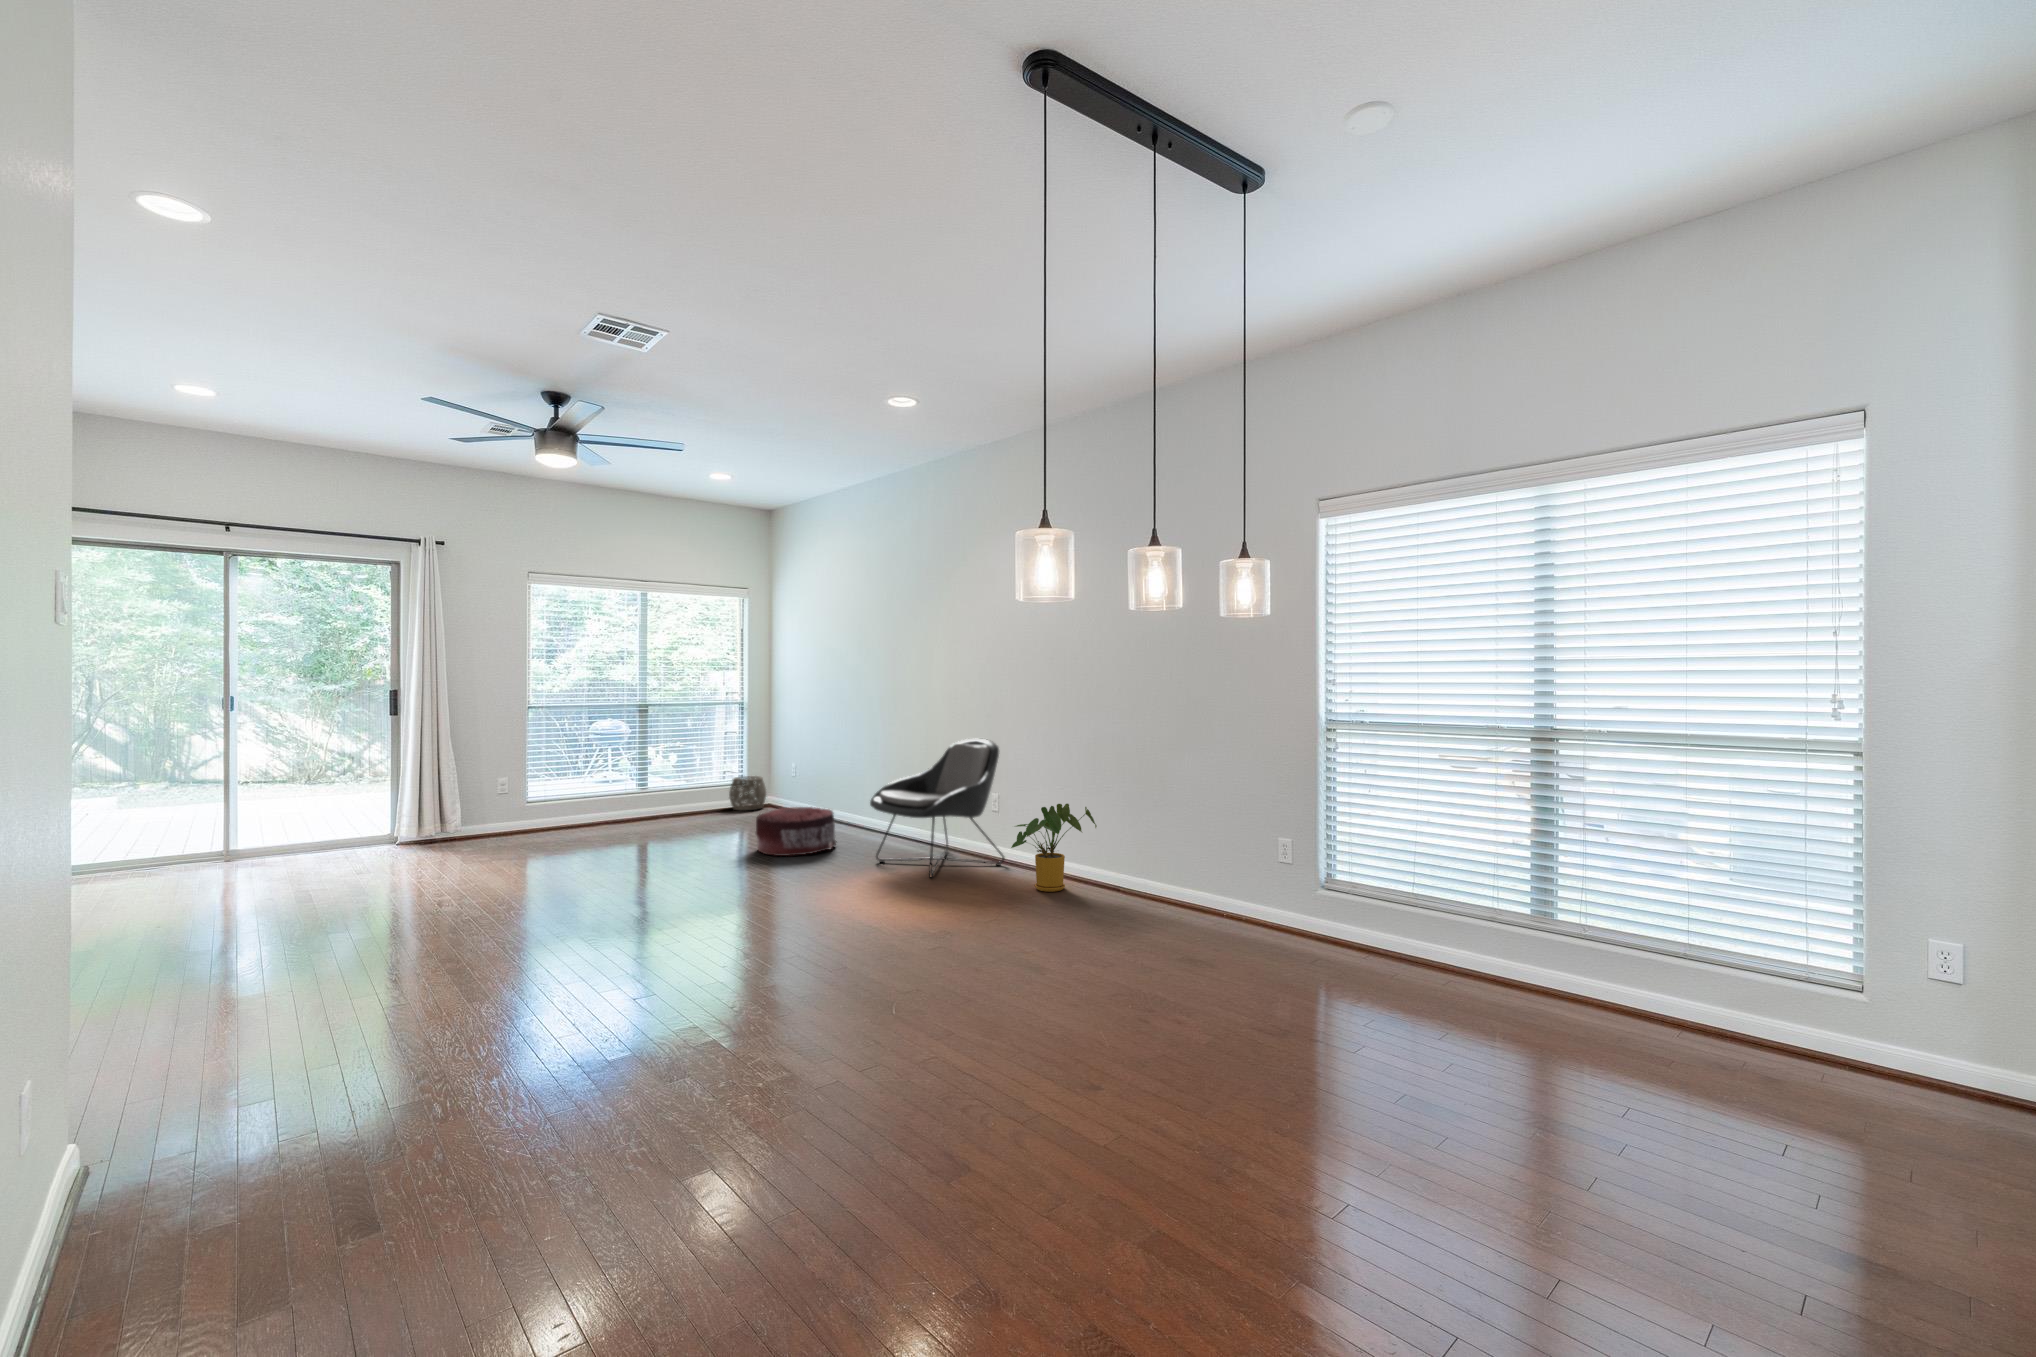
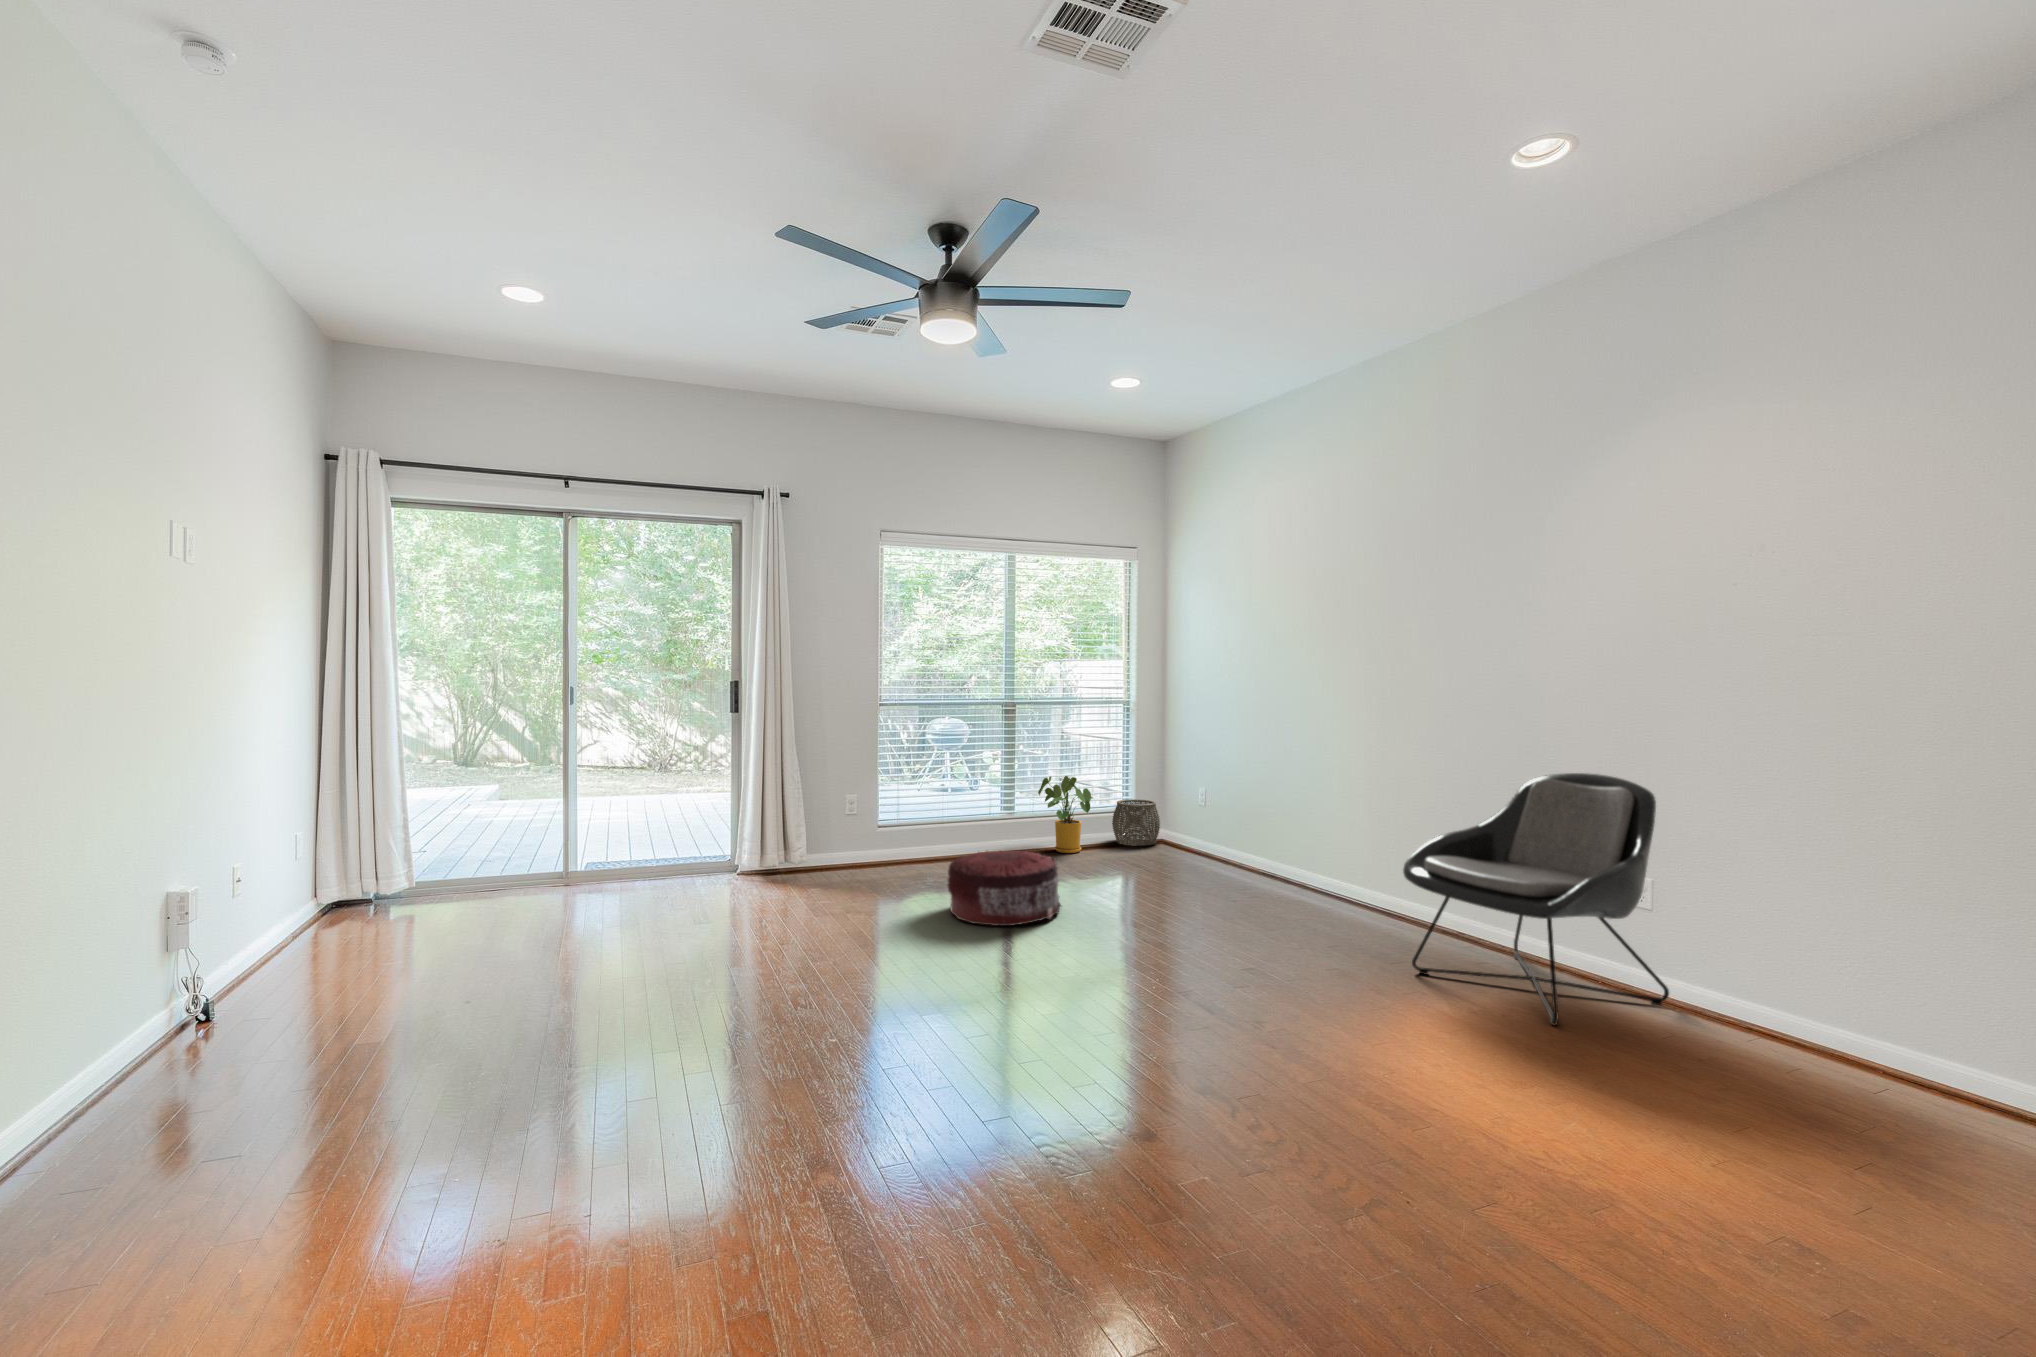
house plant: present [1011,804,1097,892] -> present [1038,776,1093,853]
pouf: present [756,807,837,856] -> present [948,851,1061,926]

